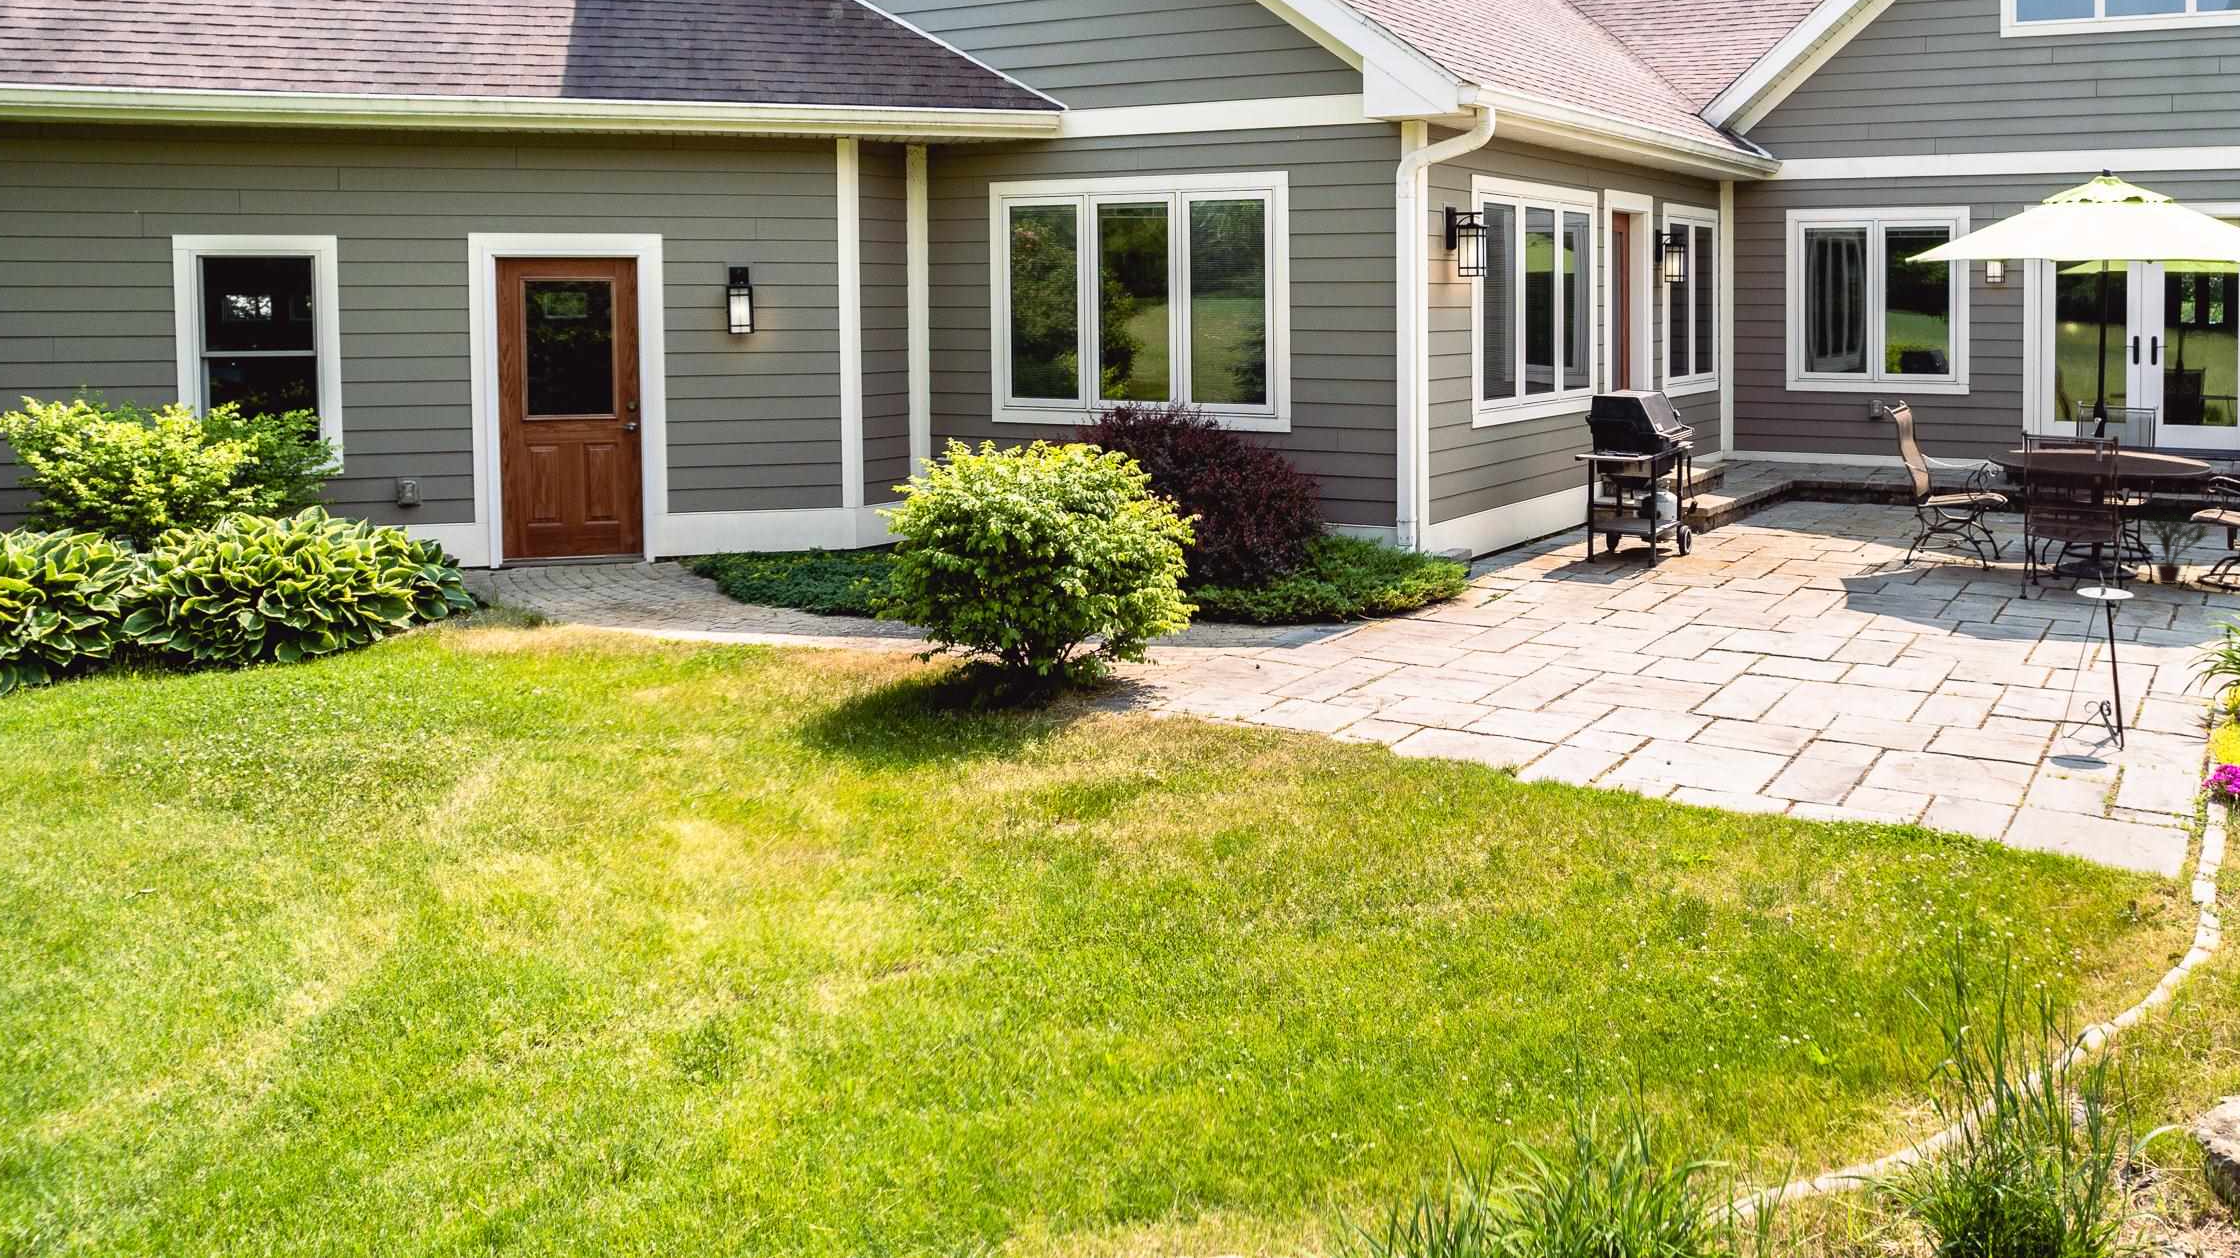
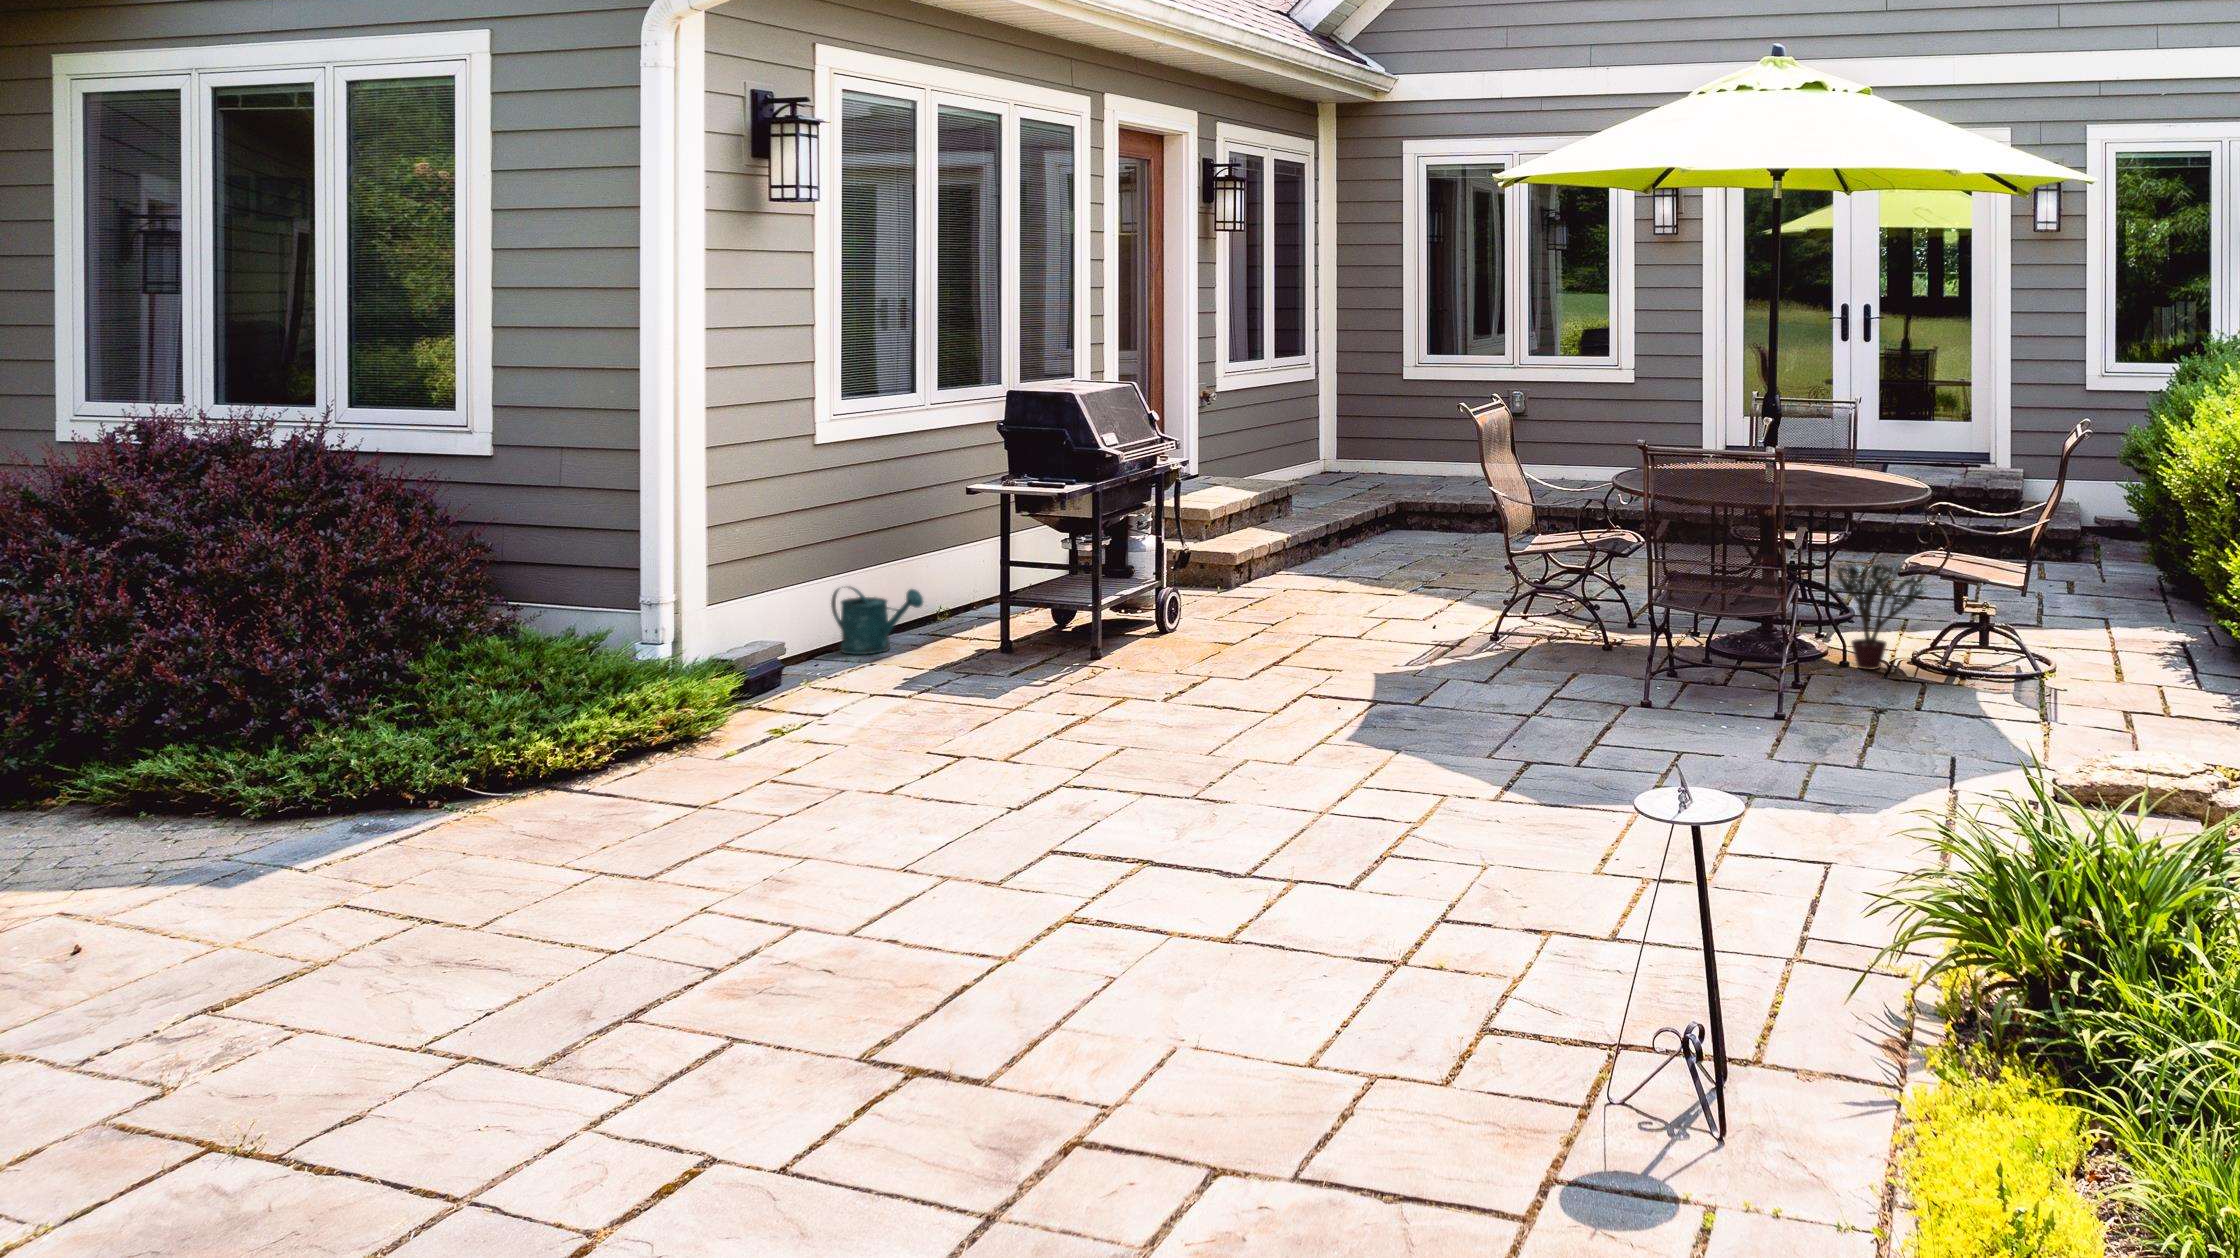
watering can: none [1479,518,1541,561] -> present [831,587,924,655]

